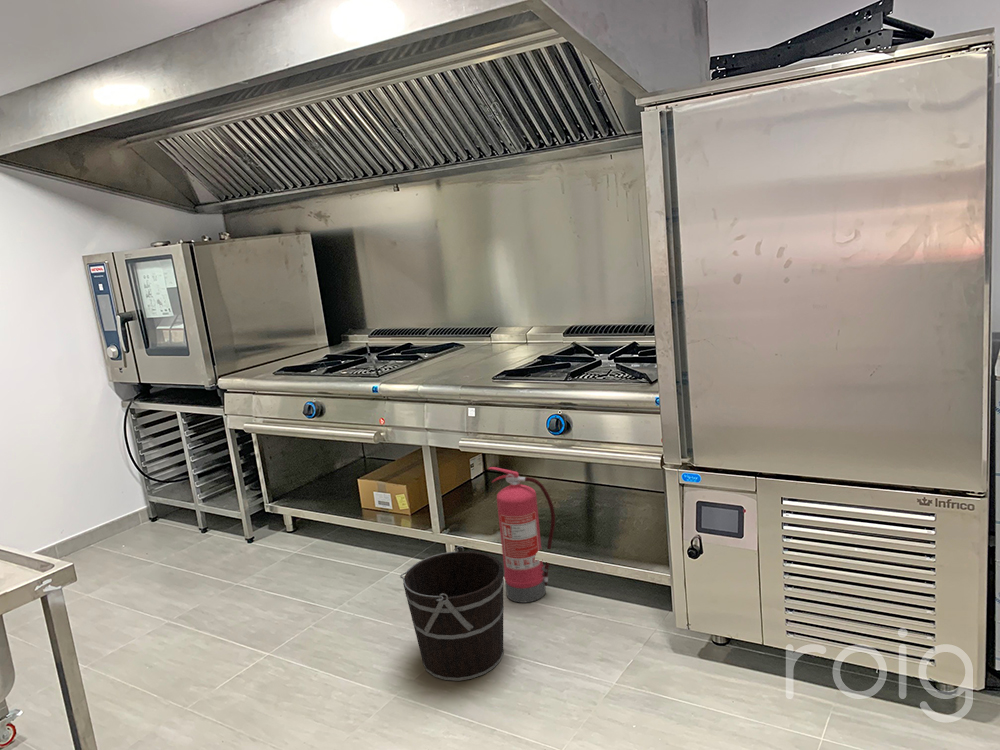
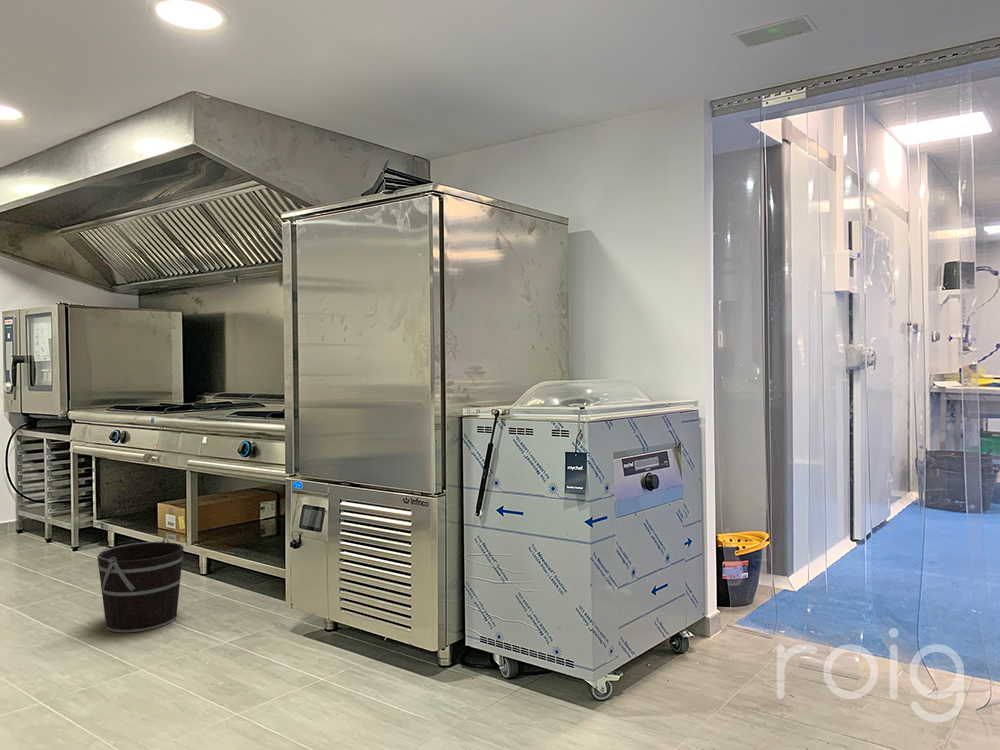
fire extinguisher: present [489,467,555,603] -> none [215,486,257,598]

